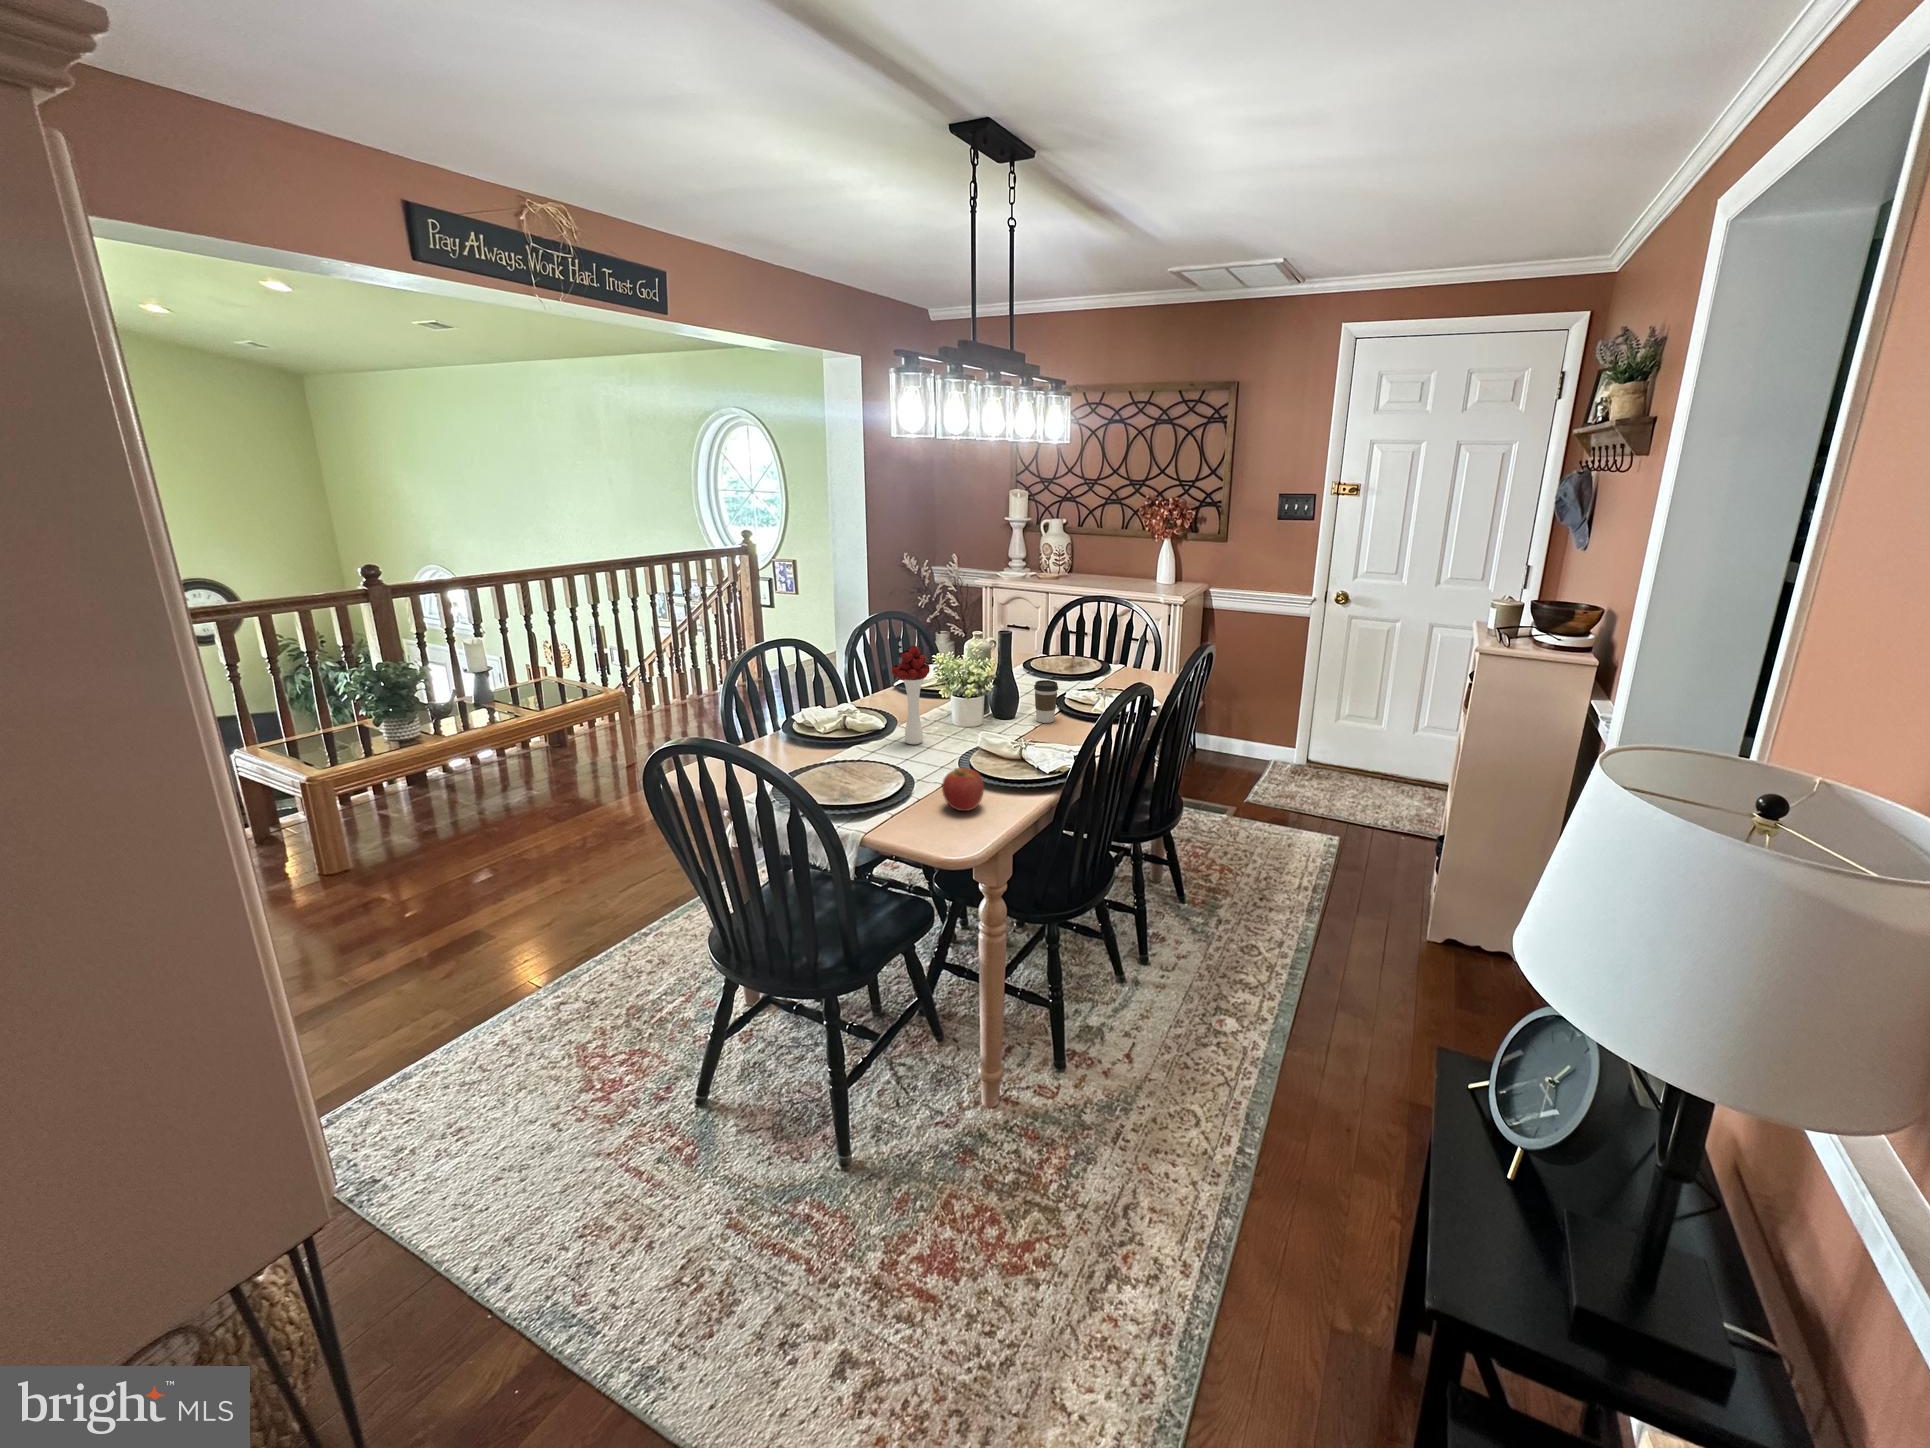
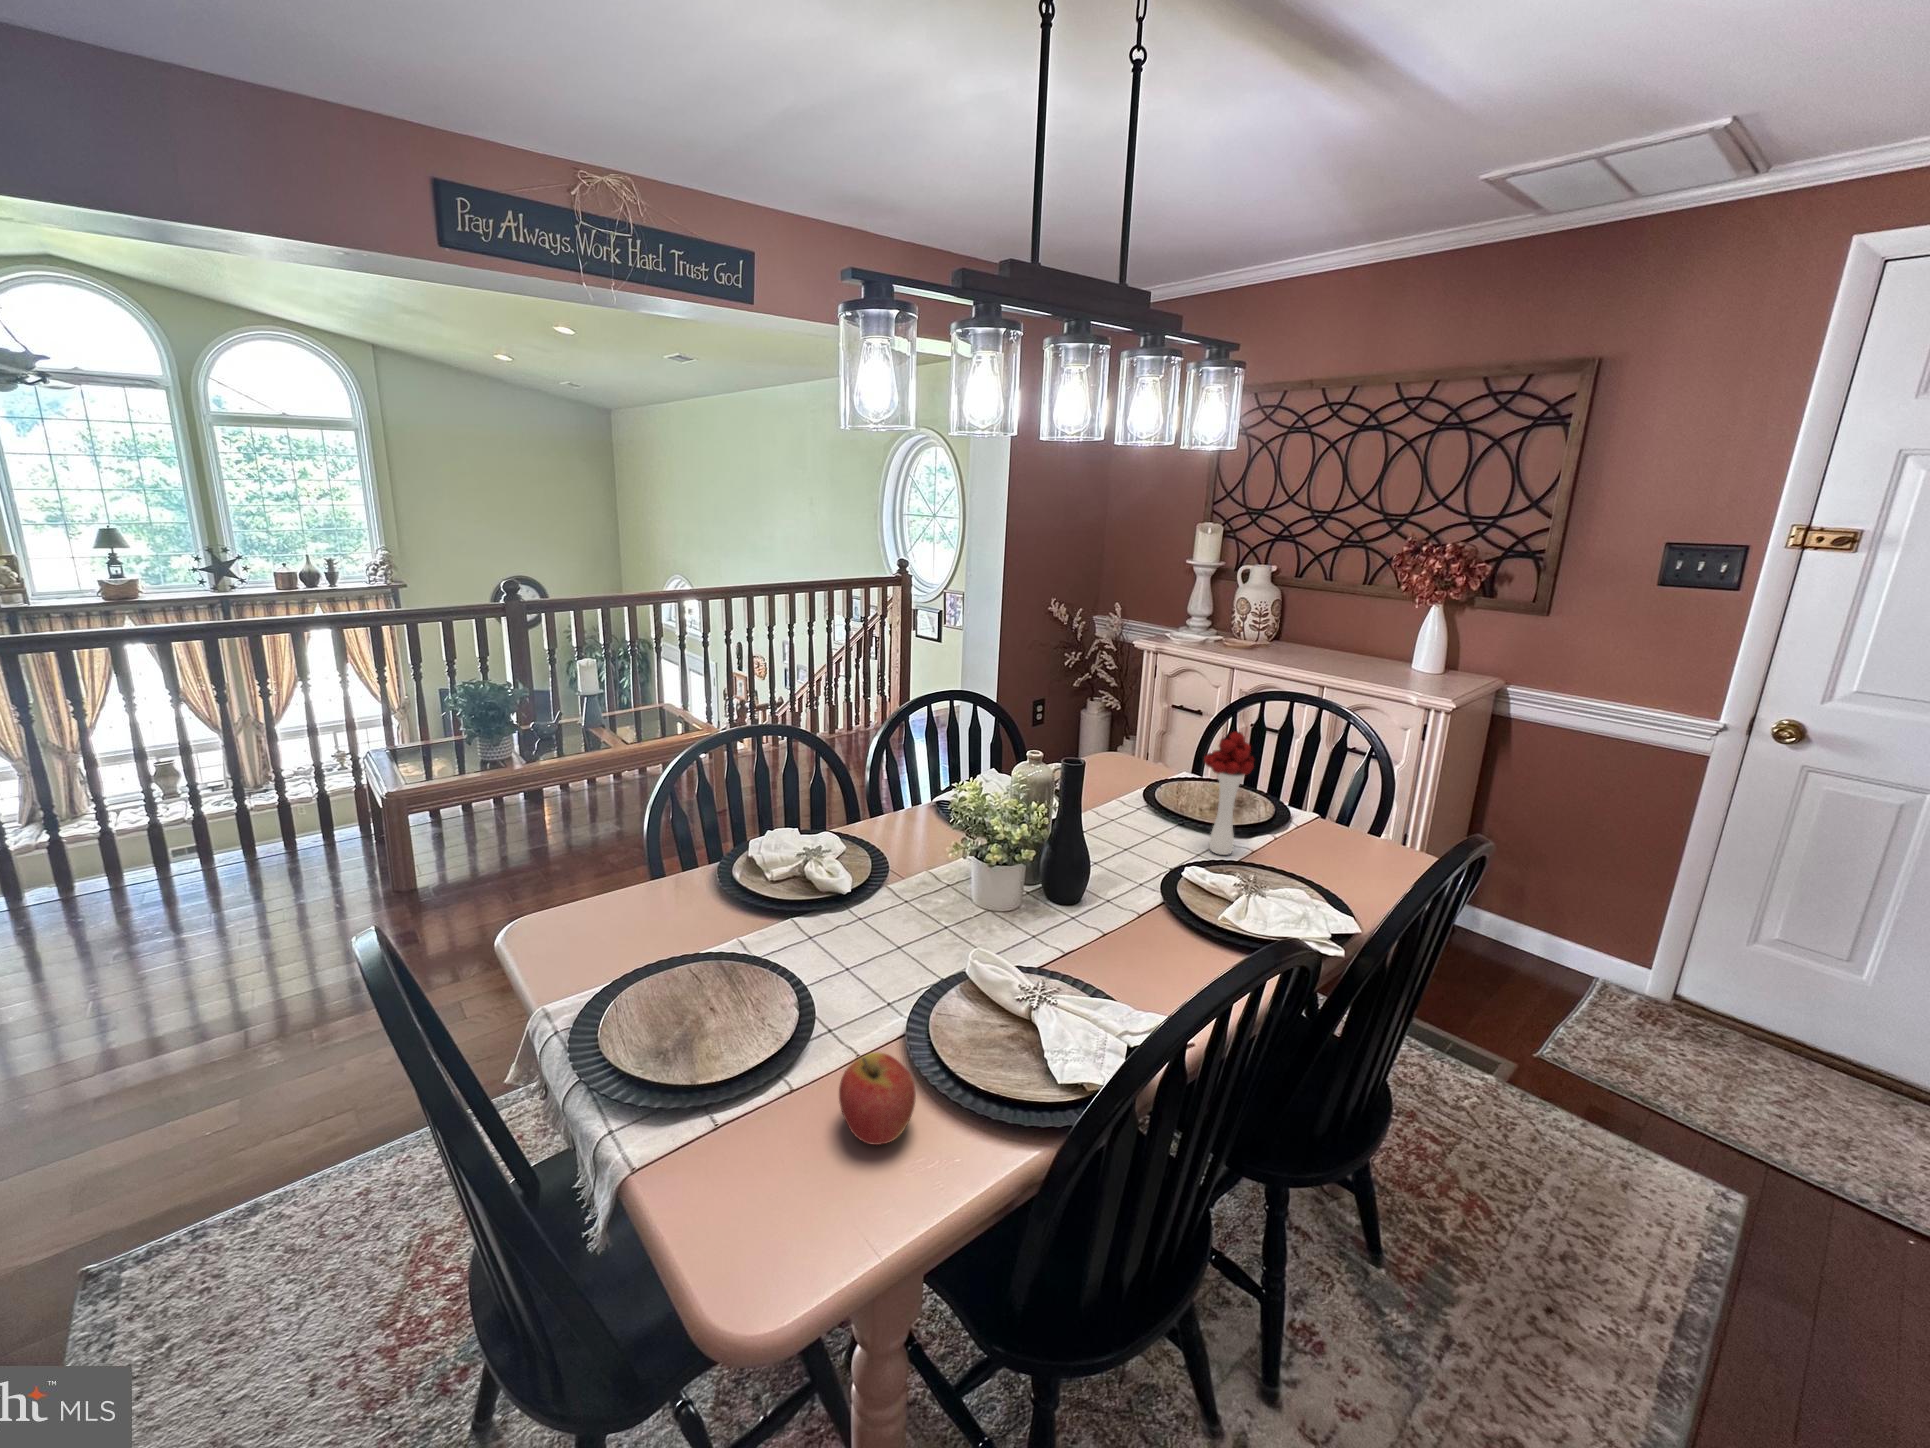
flower bouquet: present [892,646,930,744] -> present [1204,731,1254,855]
coffee cup: present [1034,680,1058,723] -> none [1118,852,1160,926]

